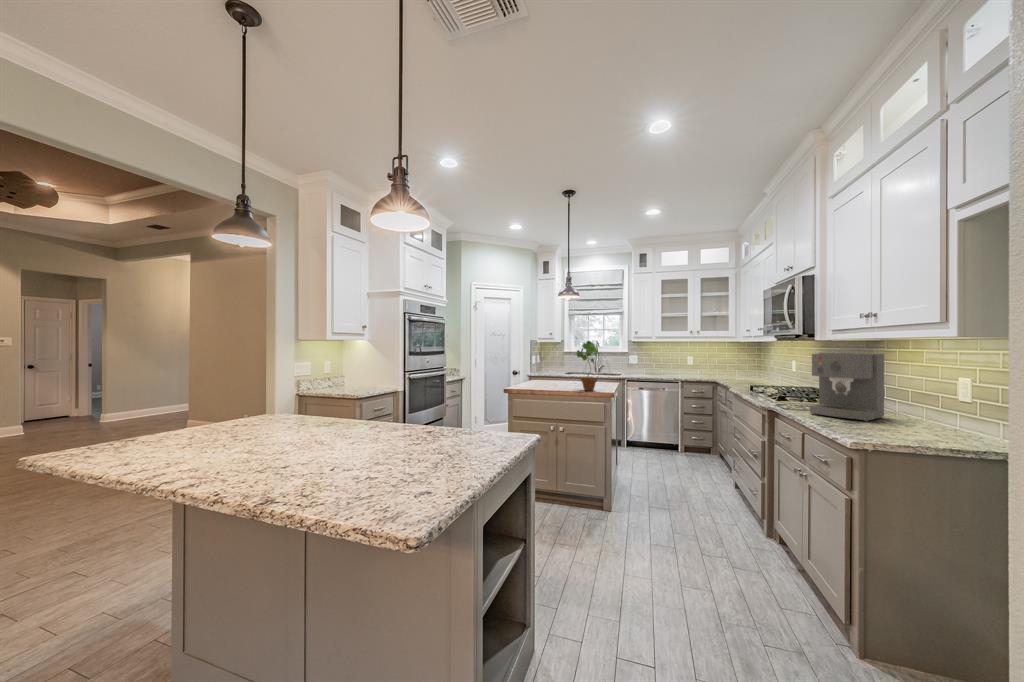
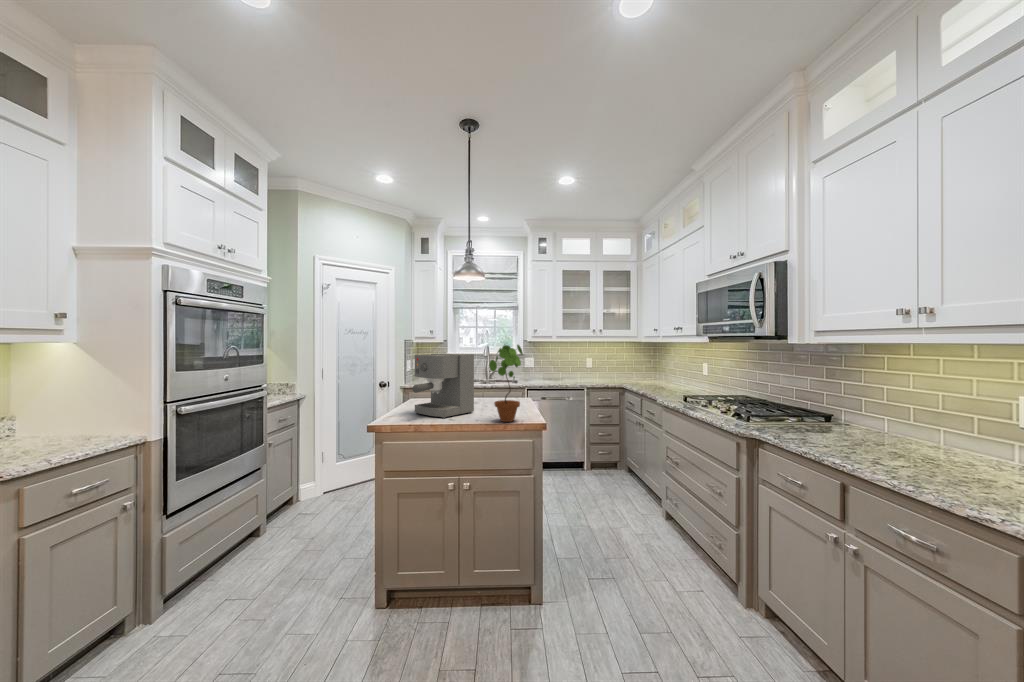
coffee maker: present [810,353,884,422] -> present [412,354,474,418]

